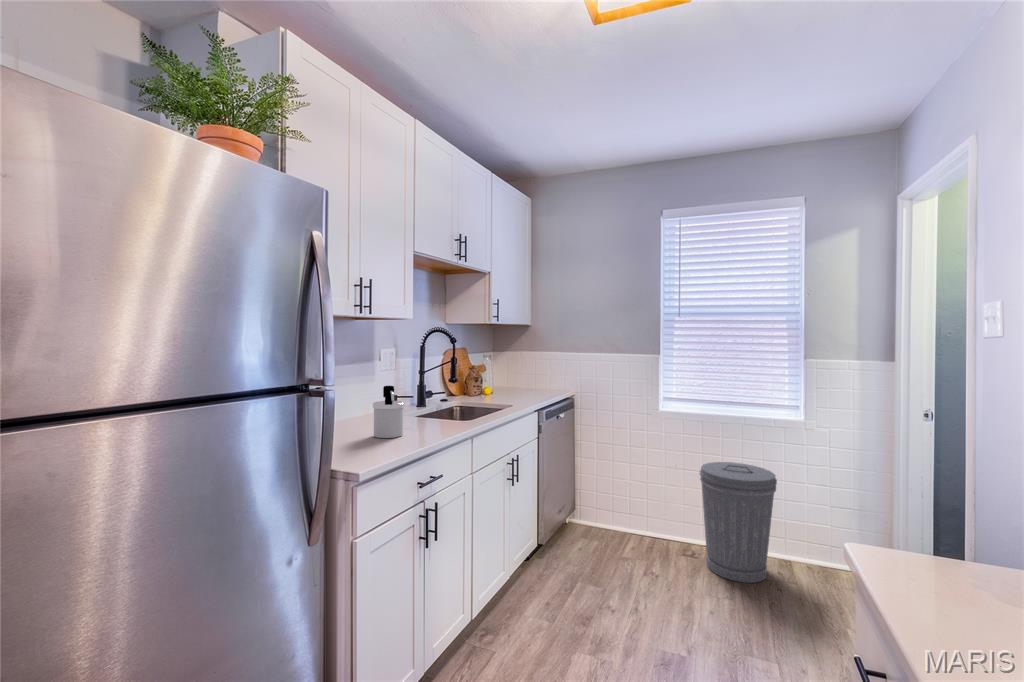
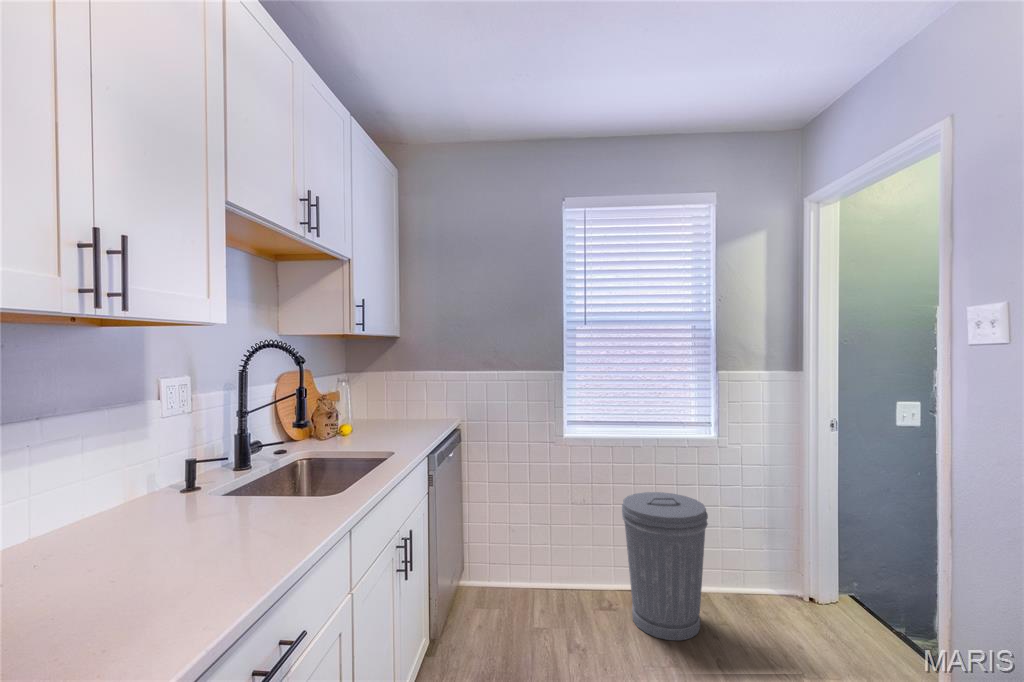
soap dispenser: present [373,386,404,438] -> none [129,454,206,570]

